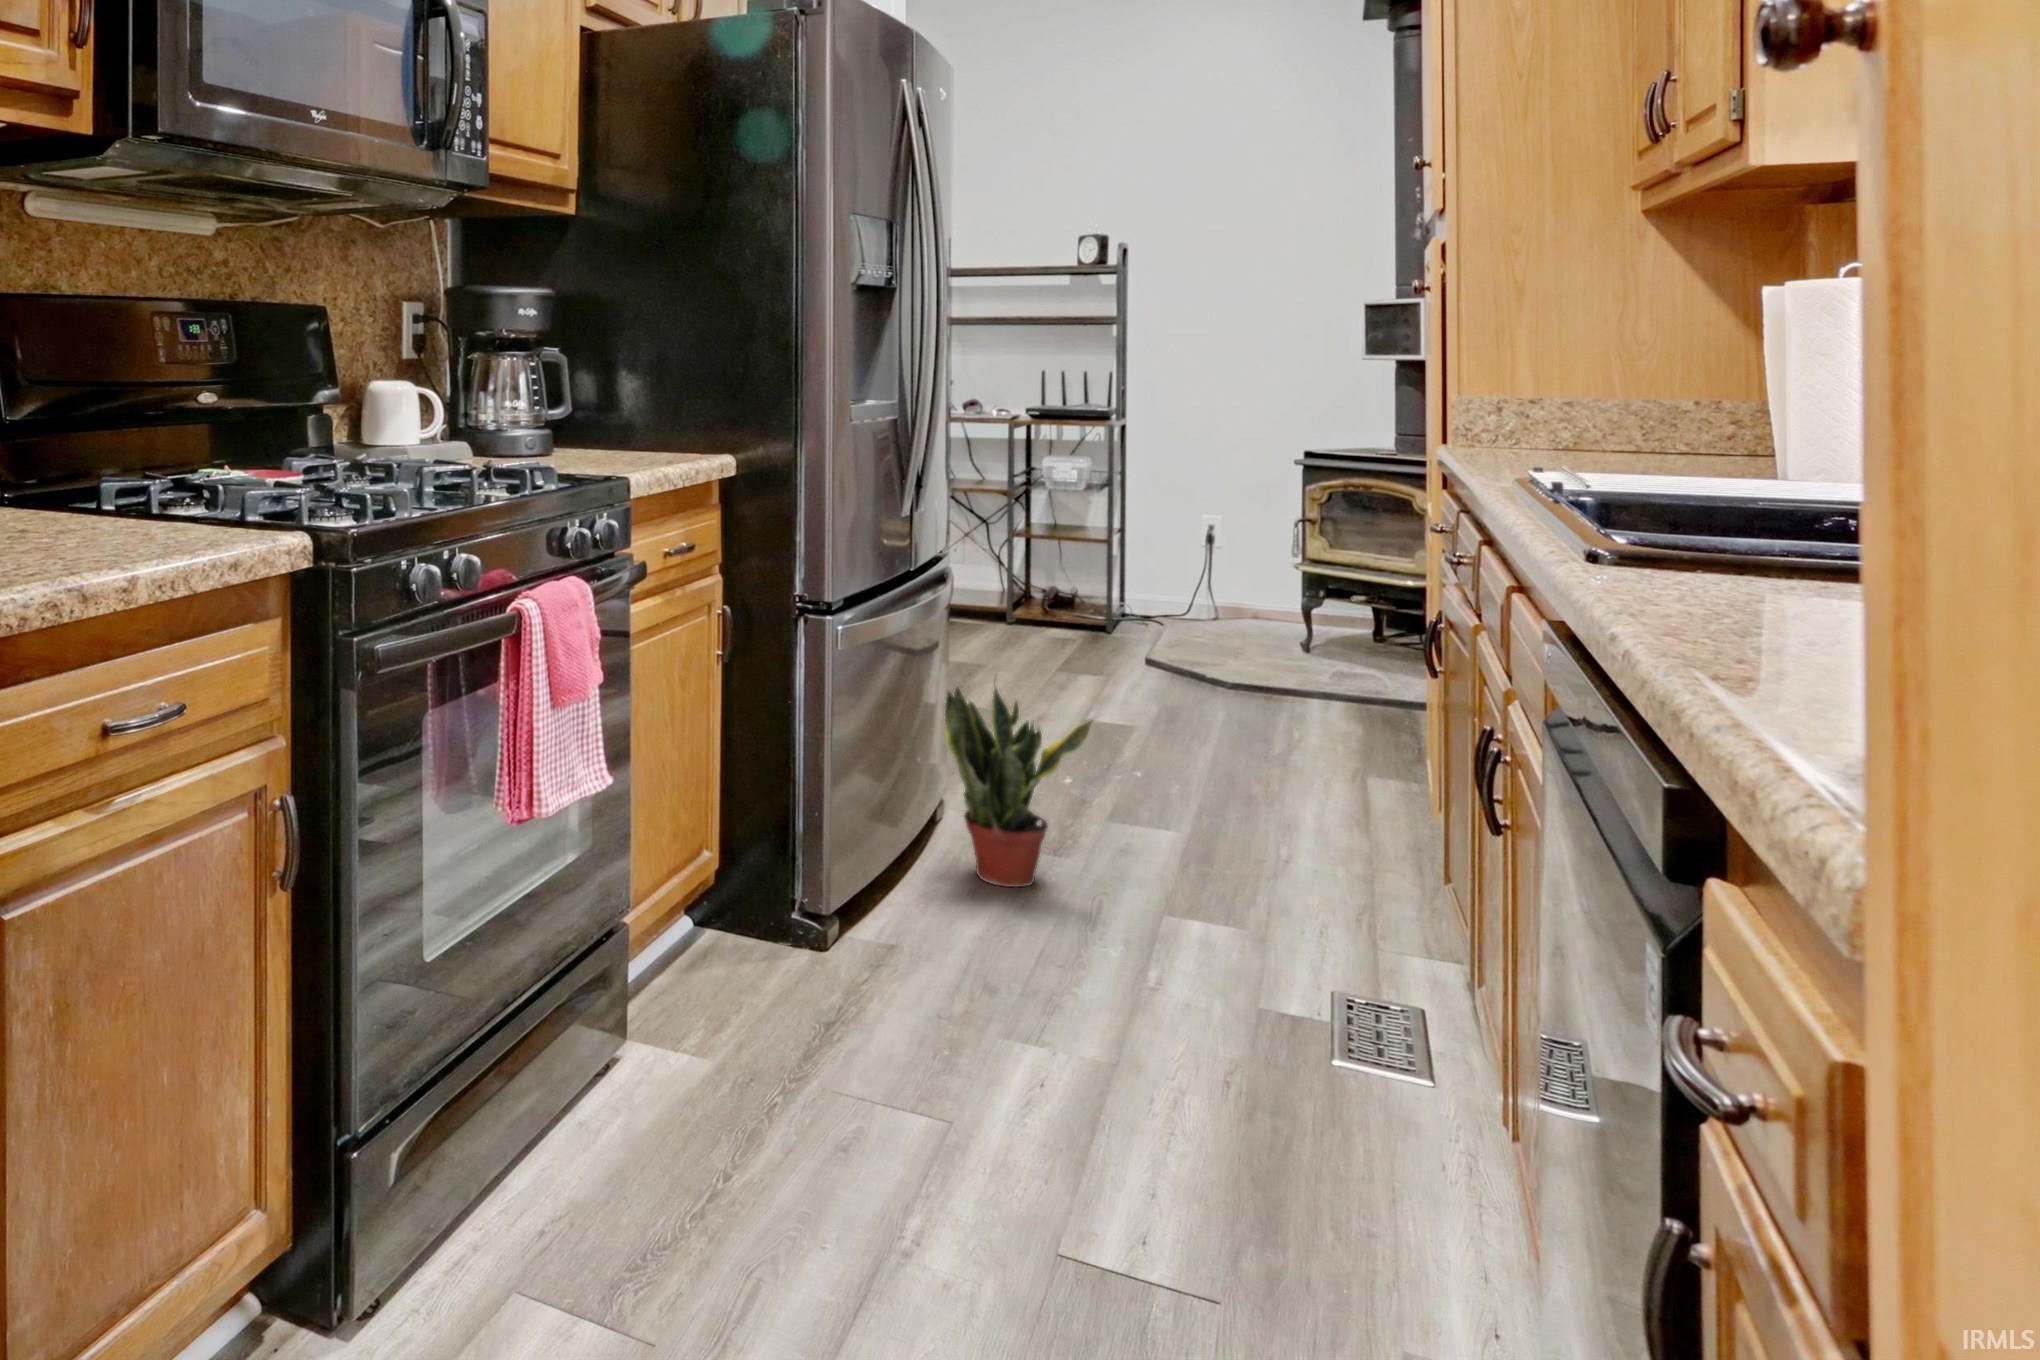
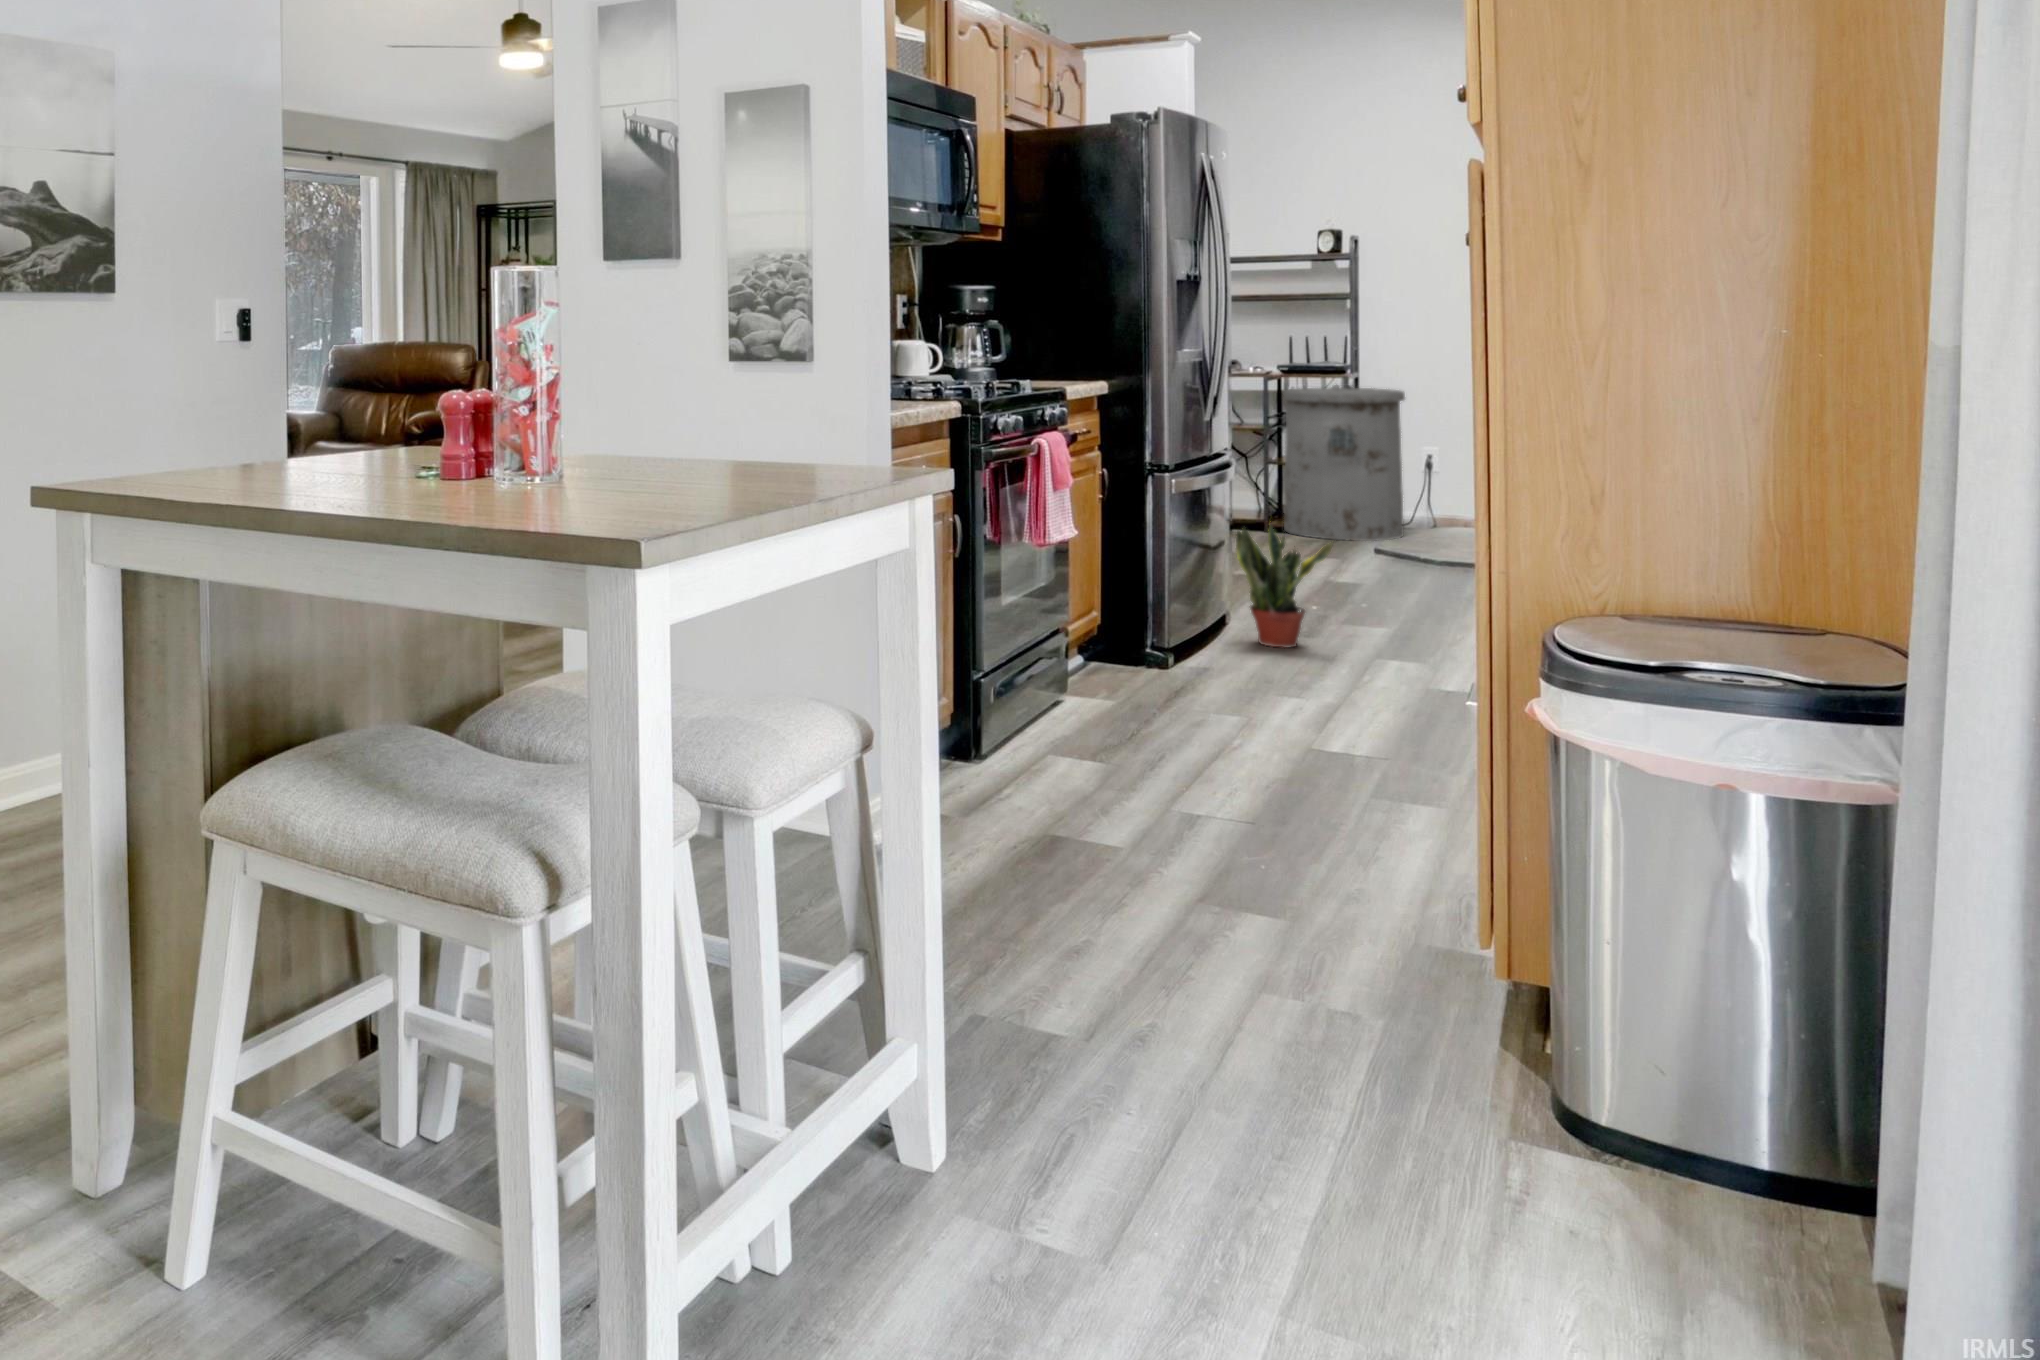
trash can: none [1032,435,1182,642] -> present [1284,385,1405,541]

